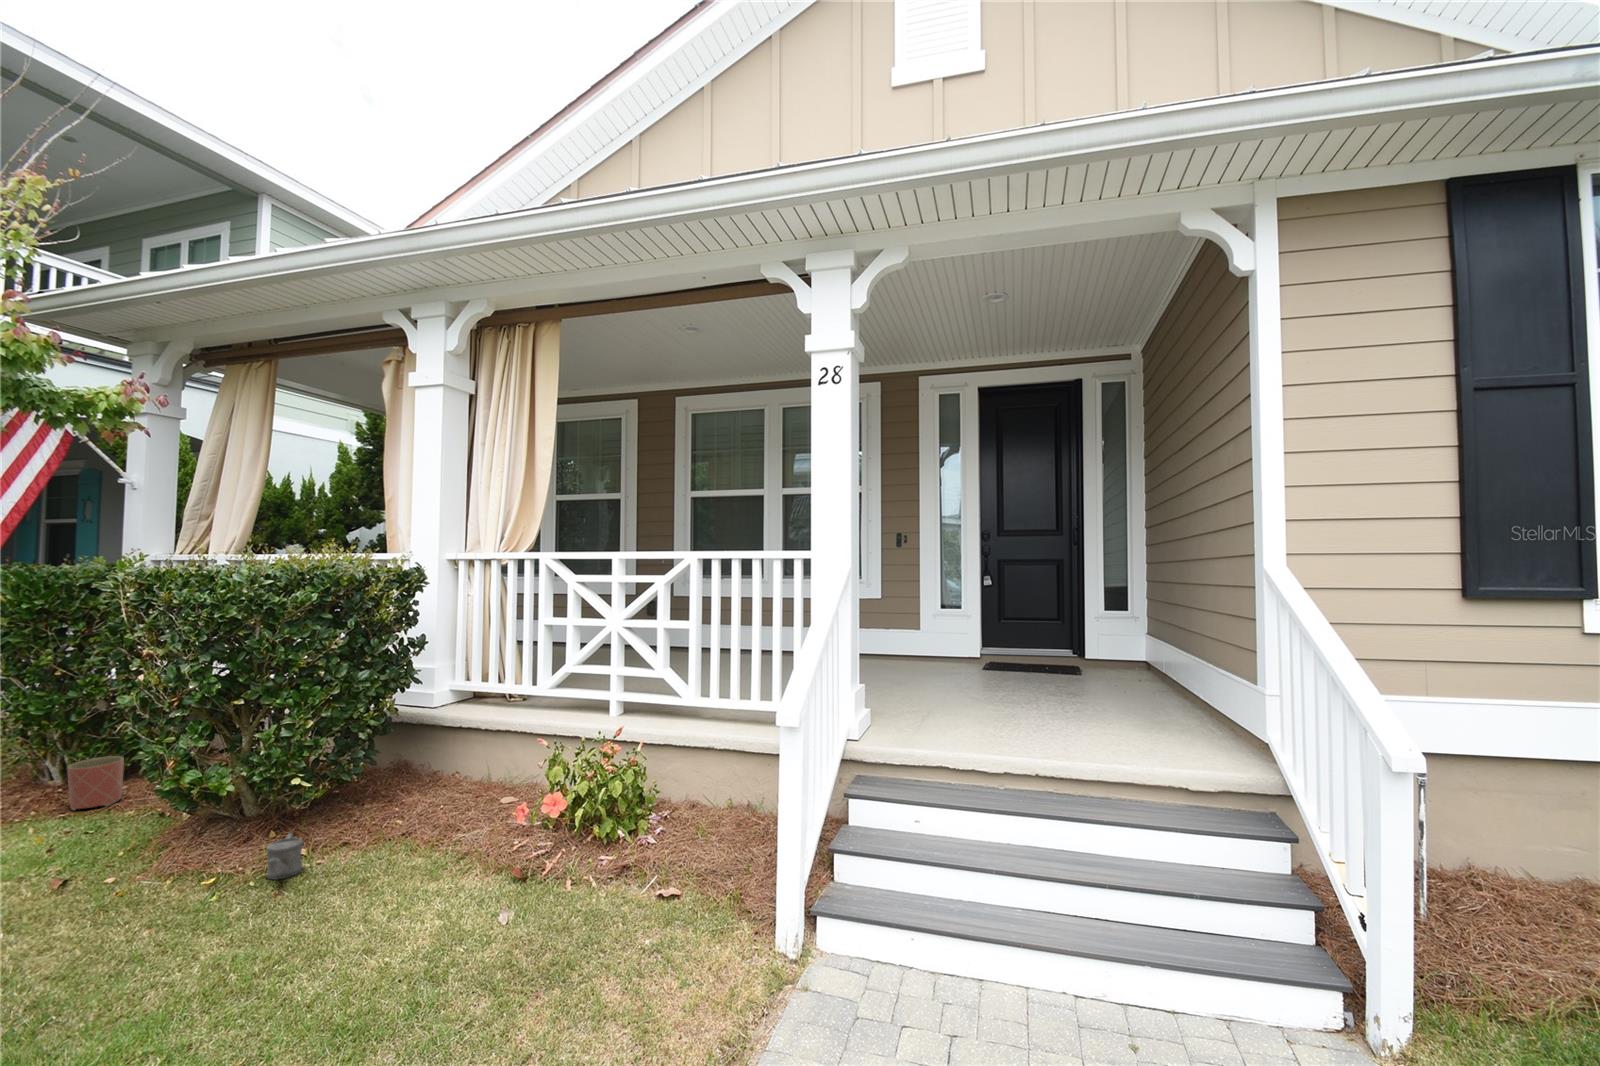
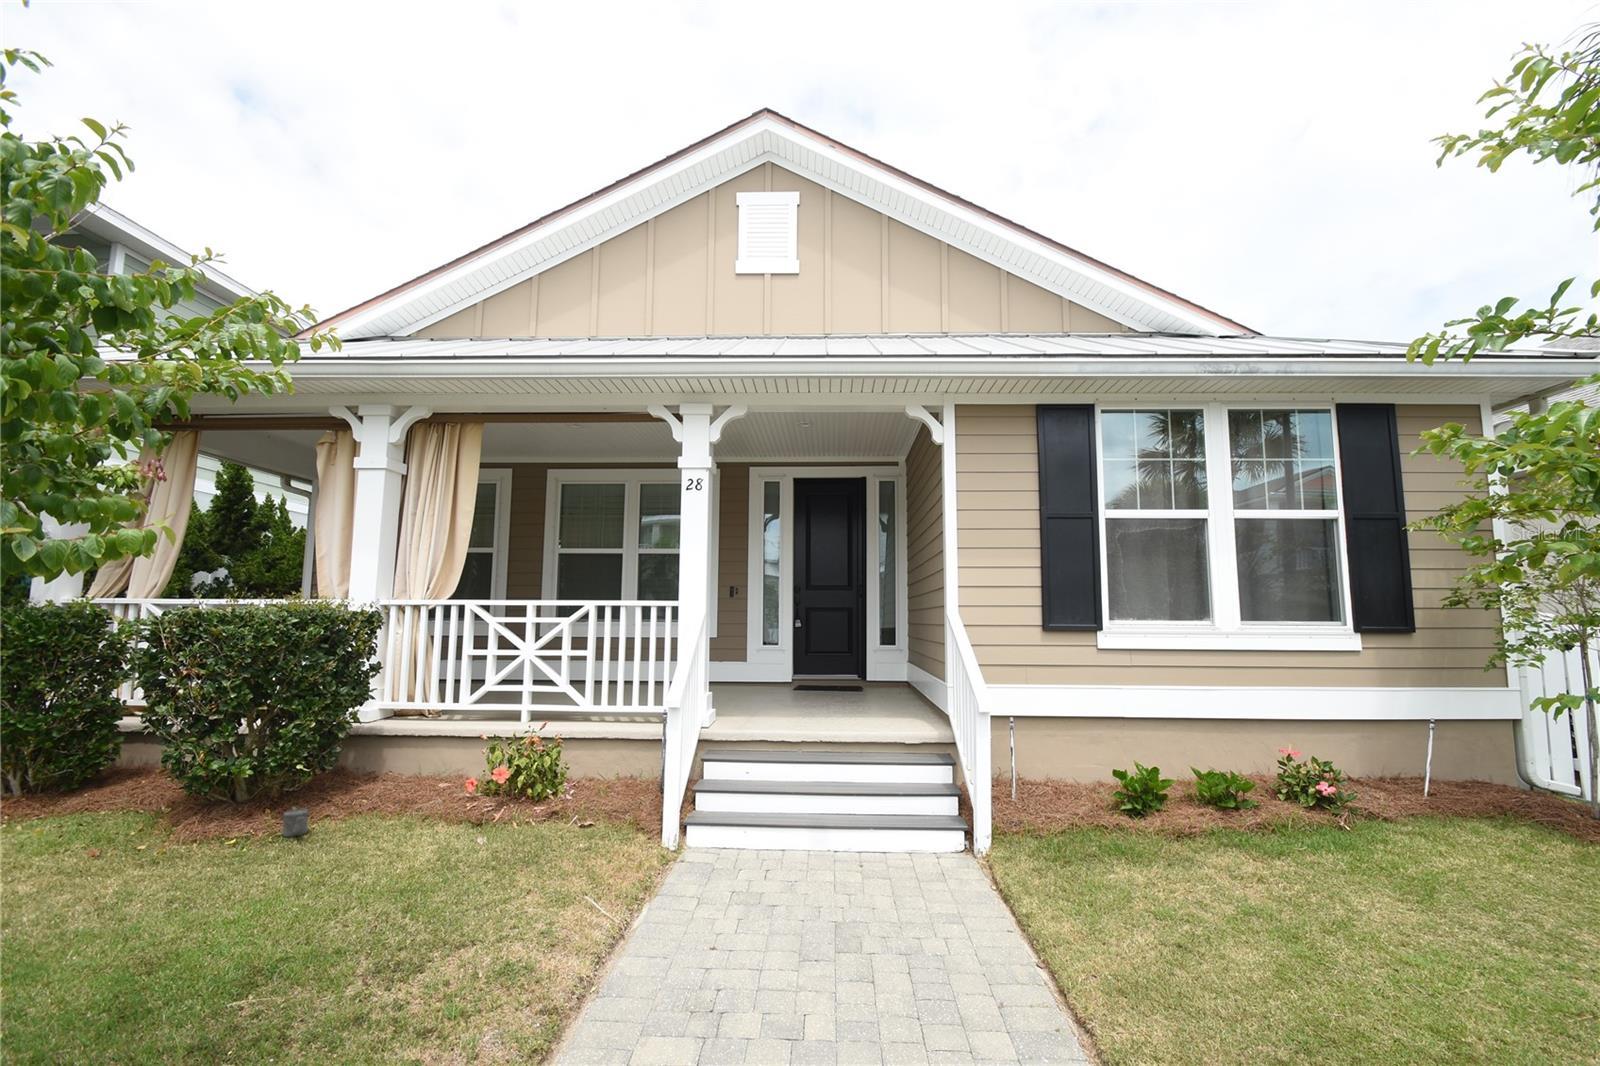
planter: present [67,756,124,810] -> none [43,770,90,815]

